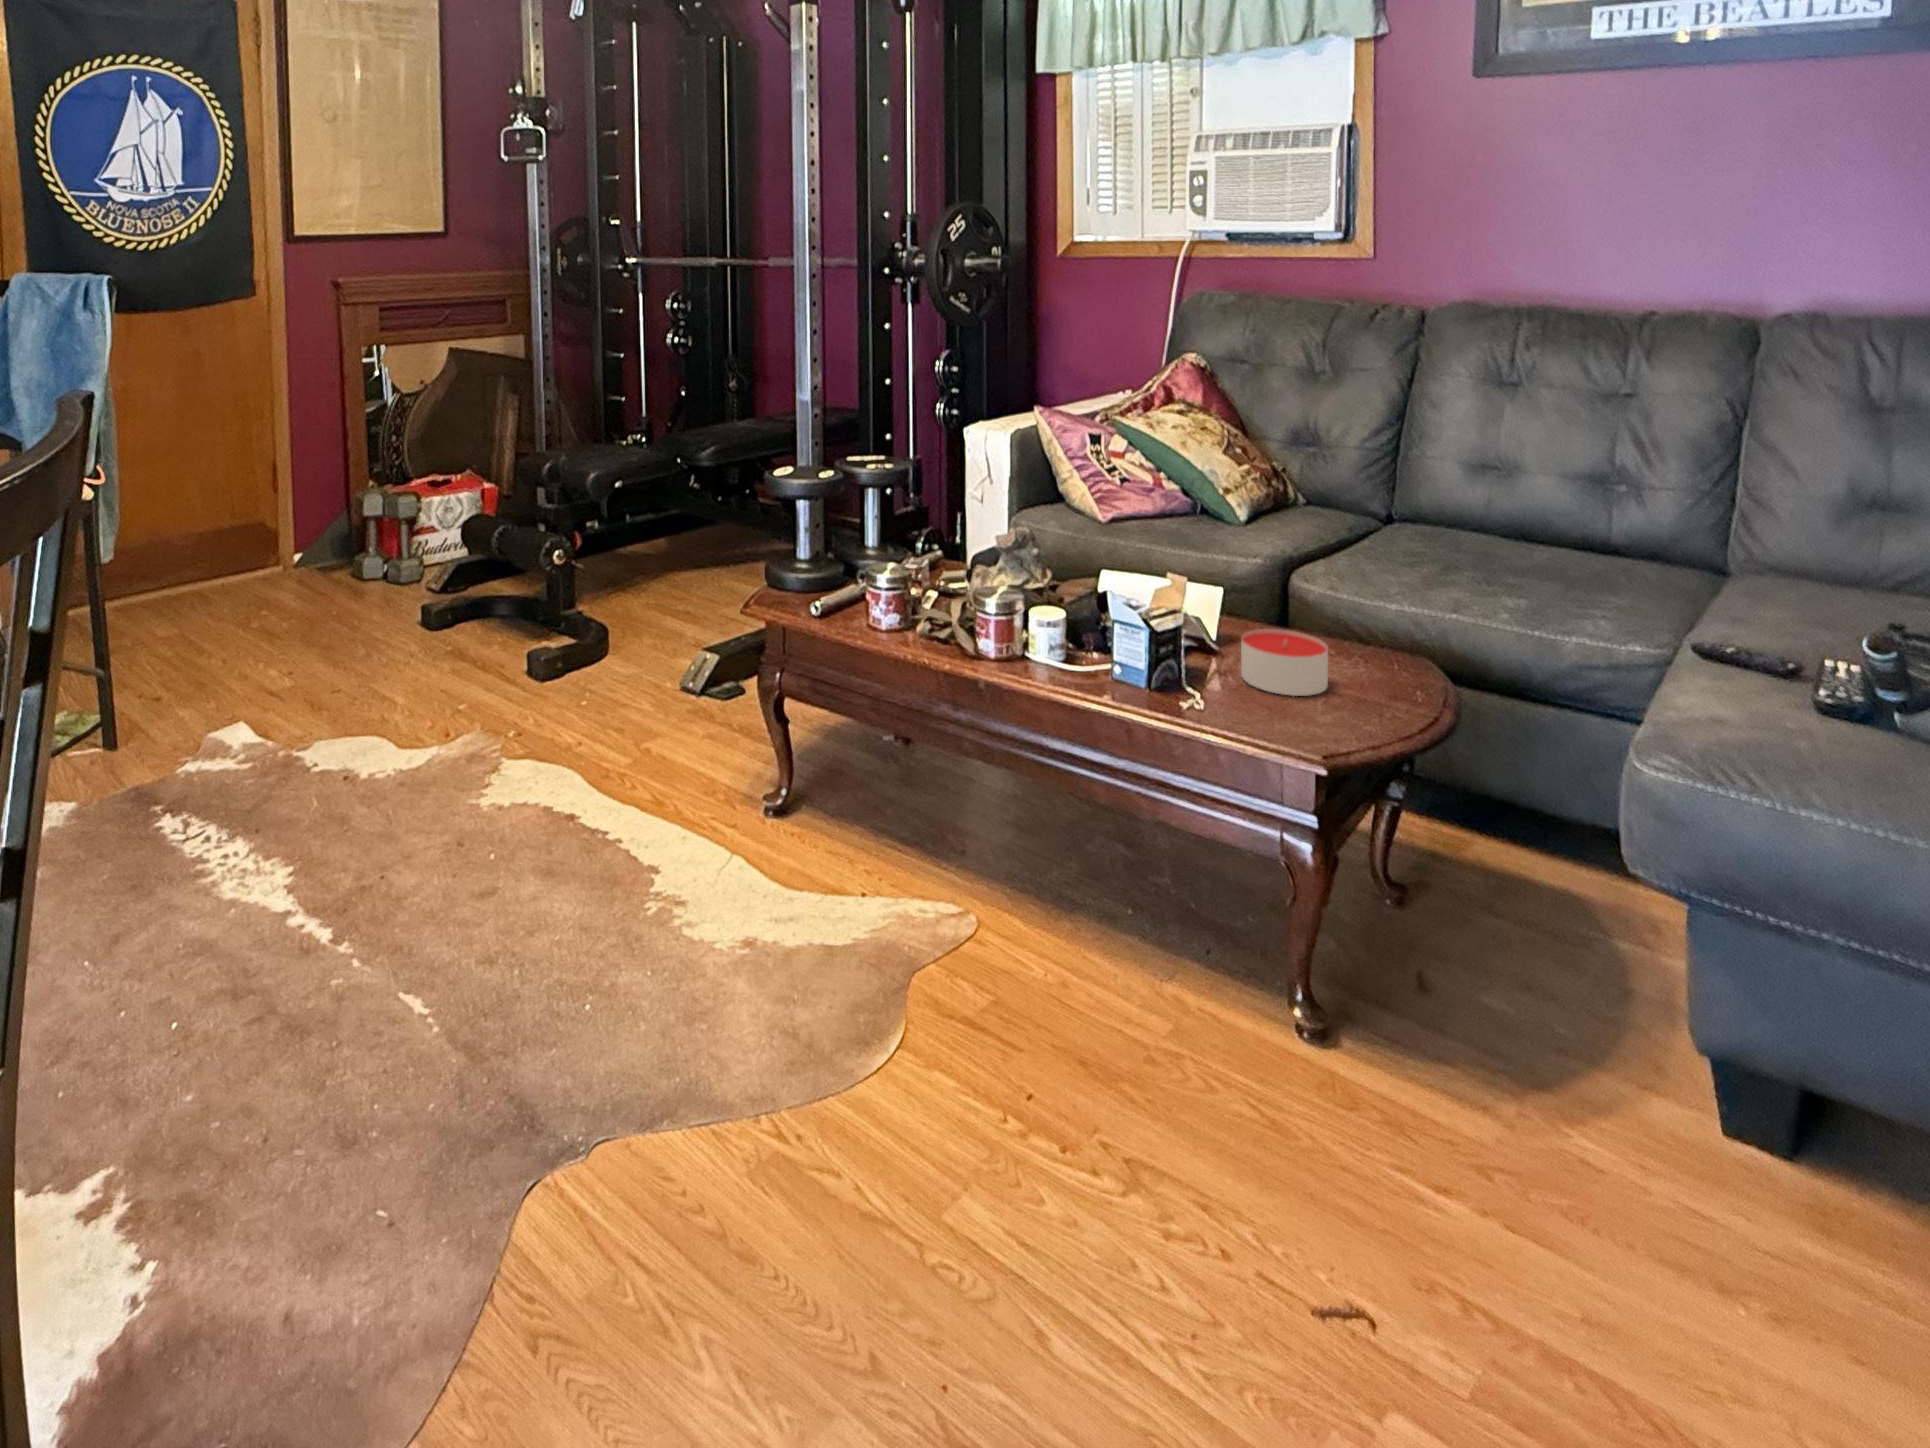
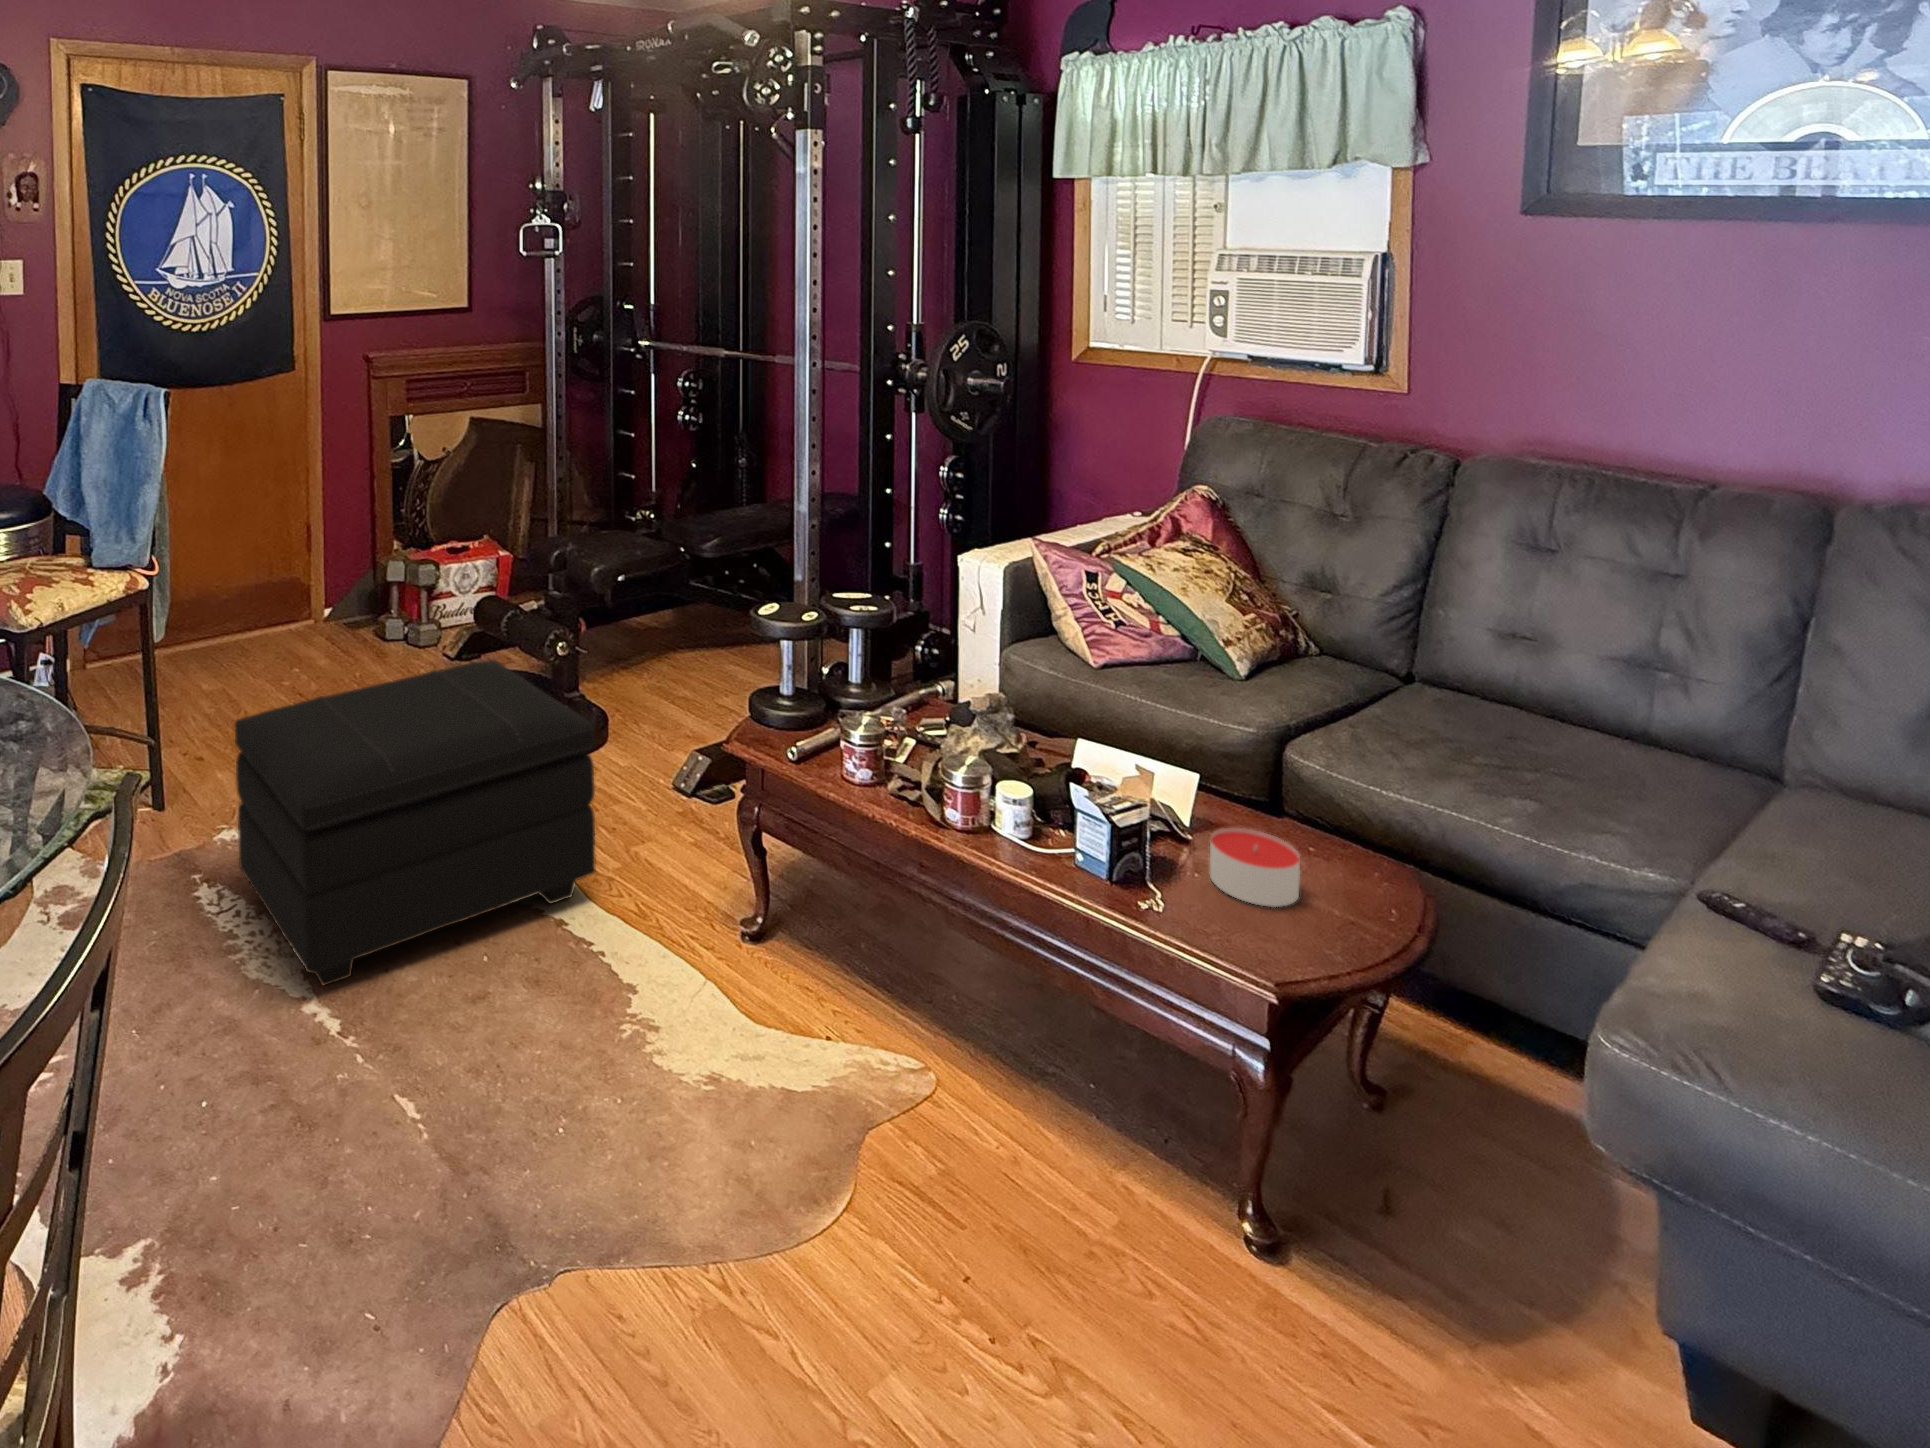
footstool: none [199,559,608,899] -> present [235,660,596,985]

